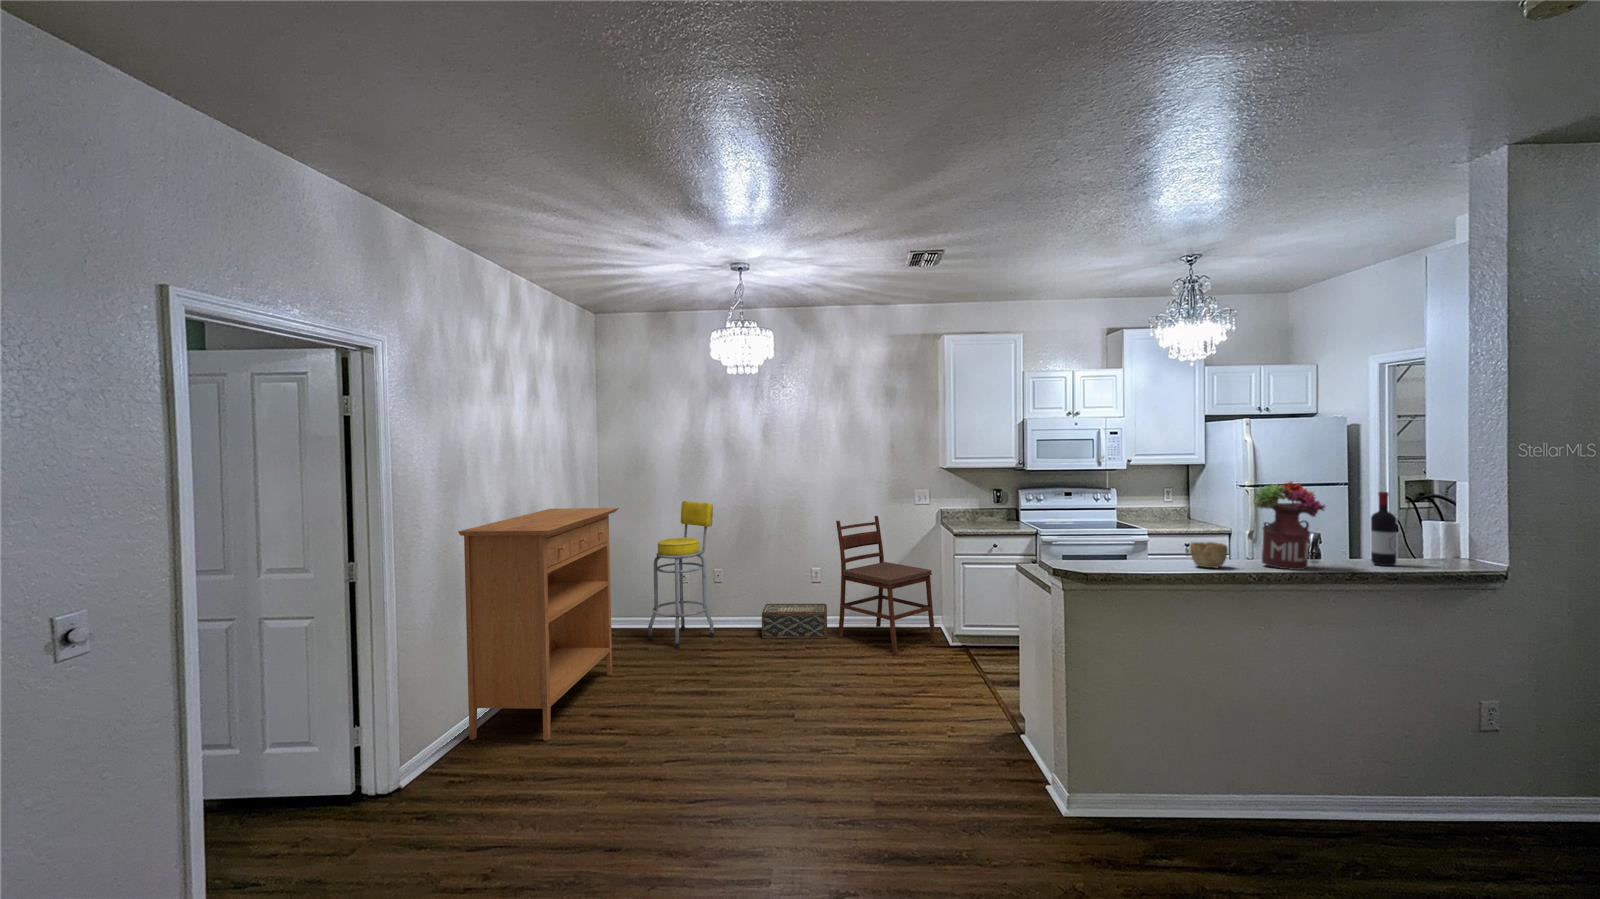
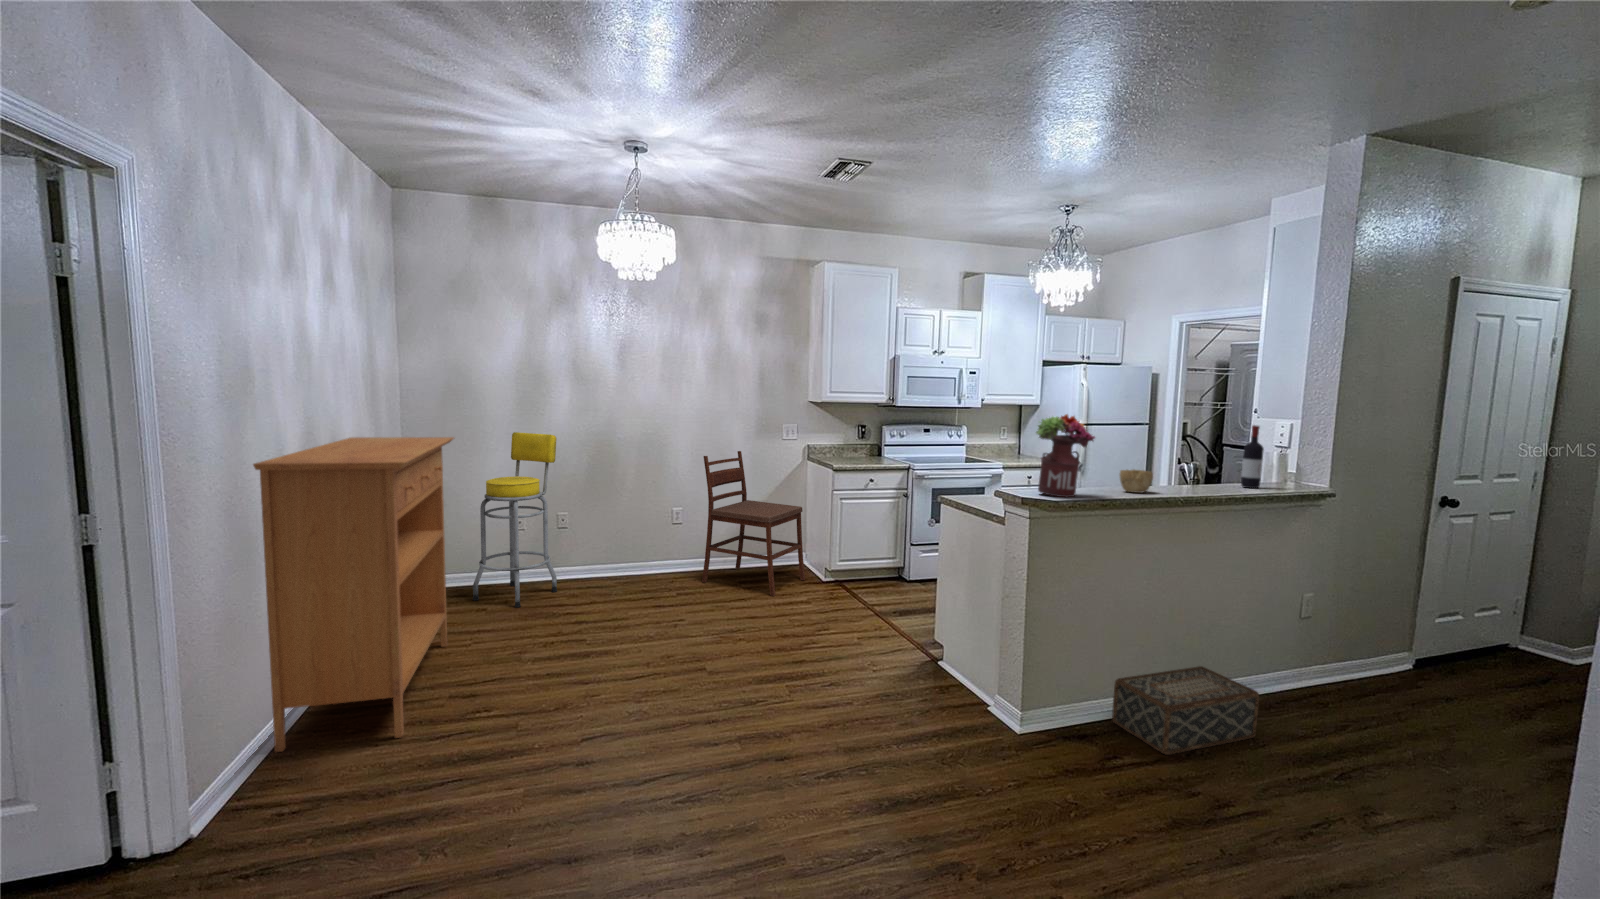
flower arrangement: present [1253,482,1325,570] -> present [1036,414,1095,497]
woven basket: present [762,604,827,638] -> present [1112,666,1259,755]

